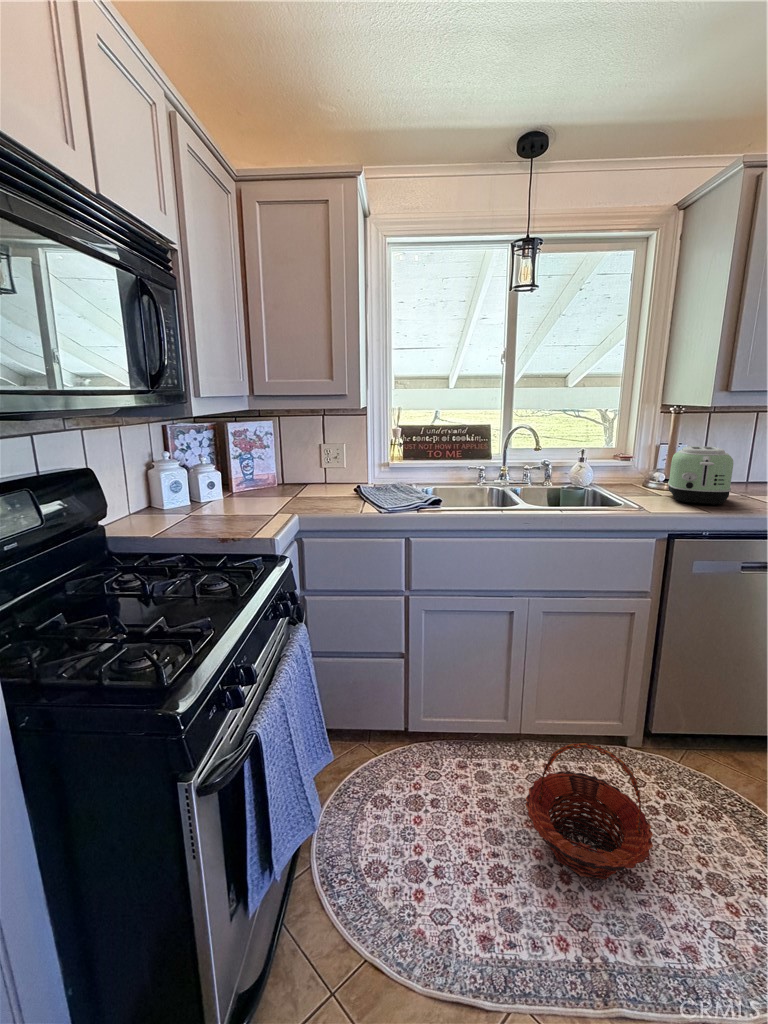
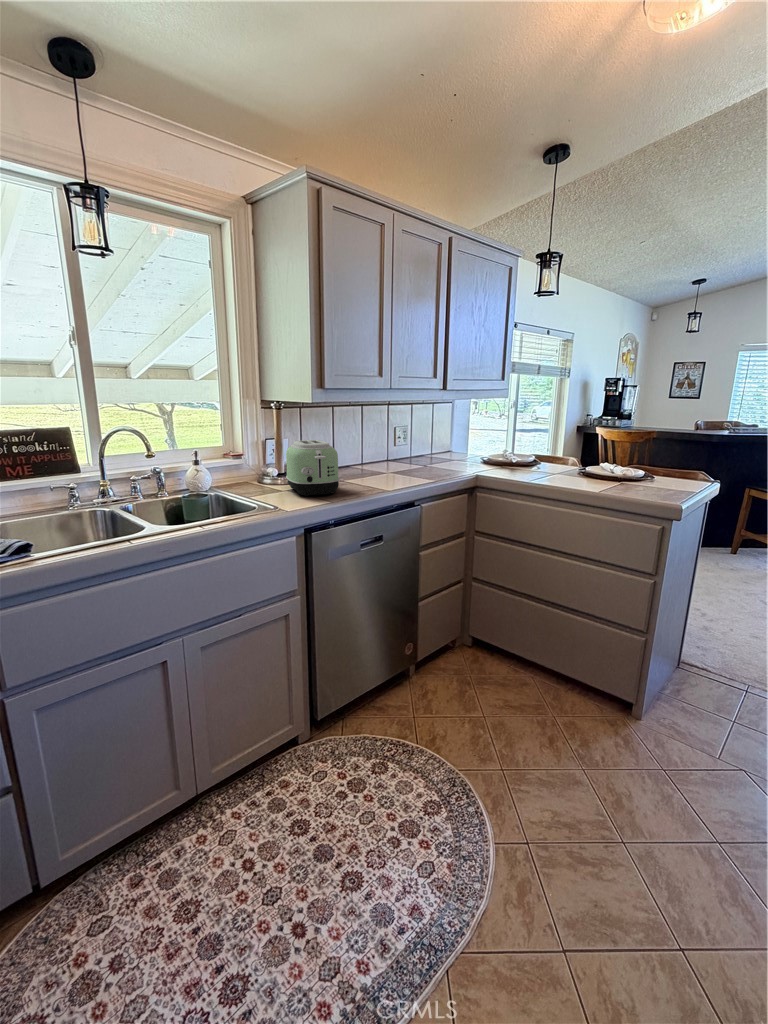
basket: present [526,743,653,879] -> none [233,770,361,915]

